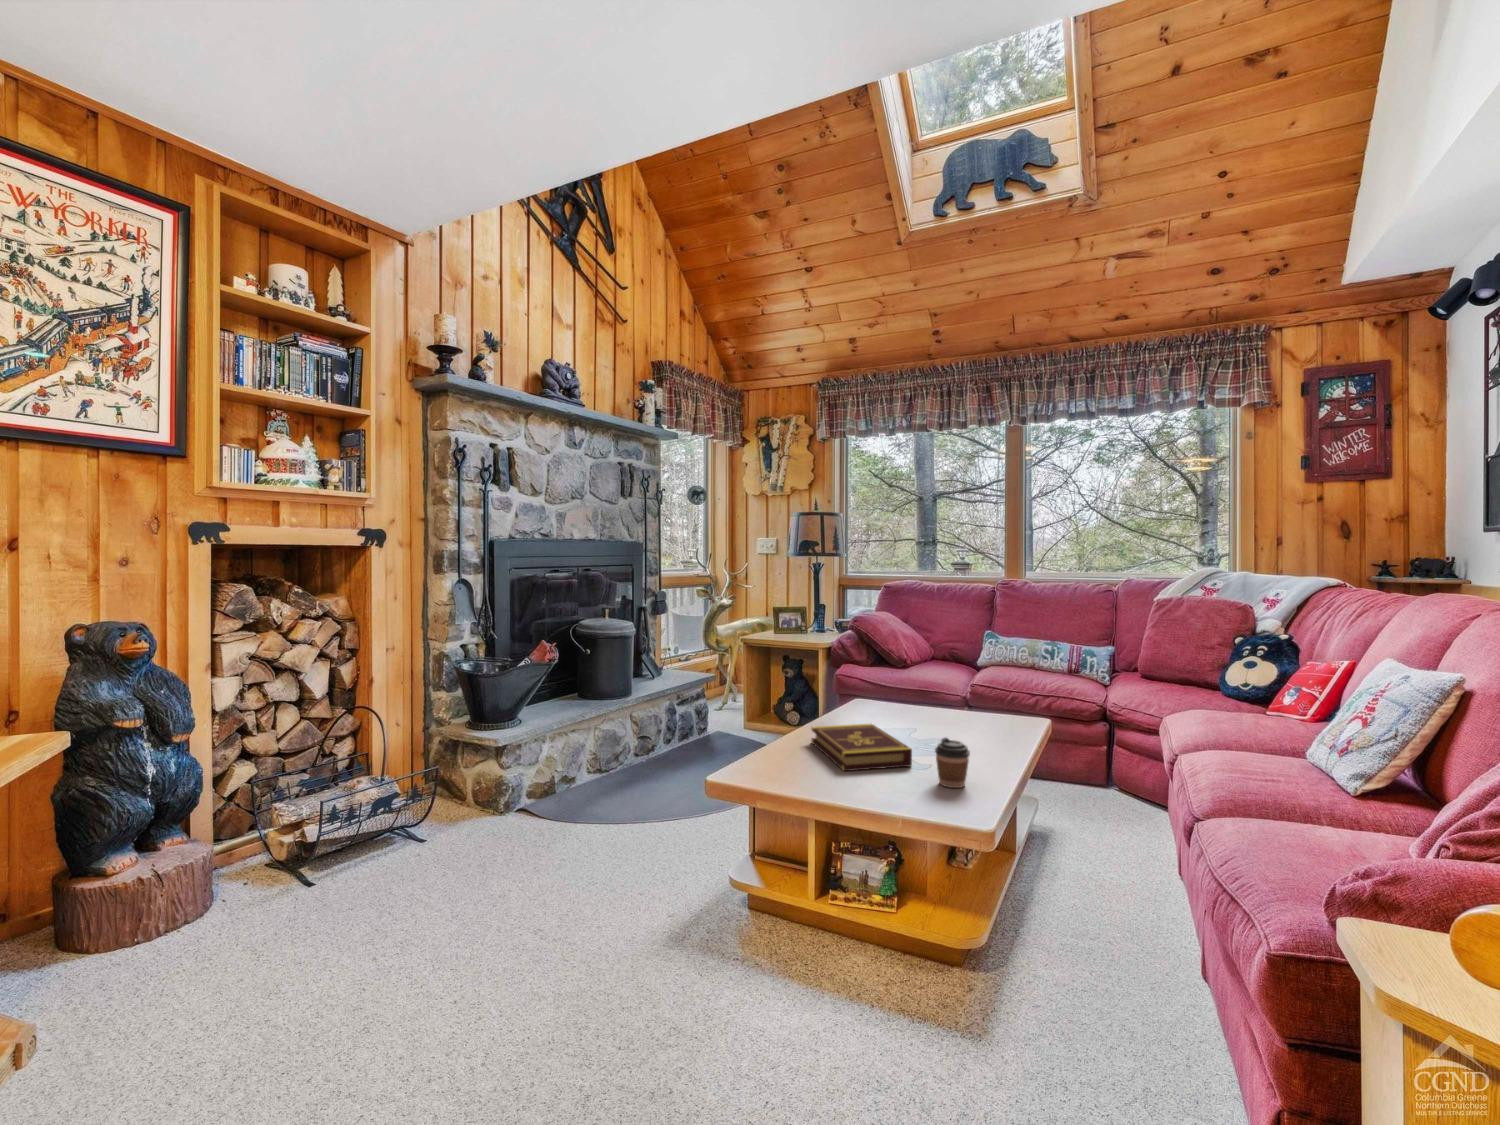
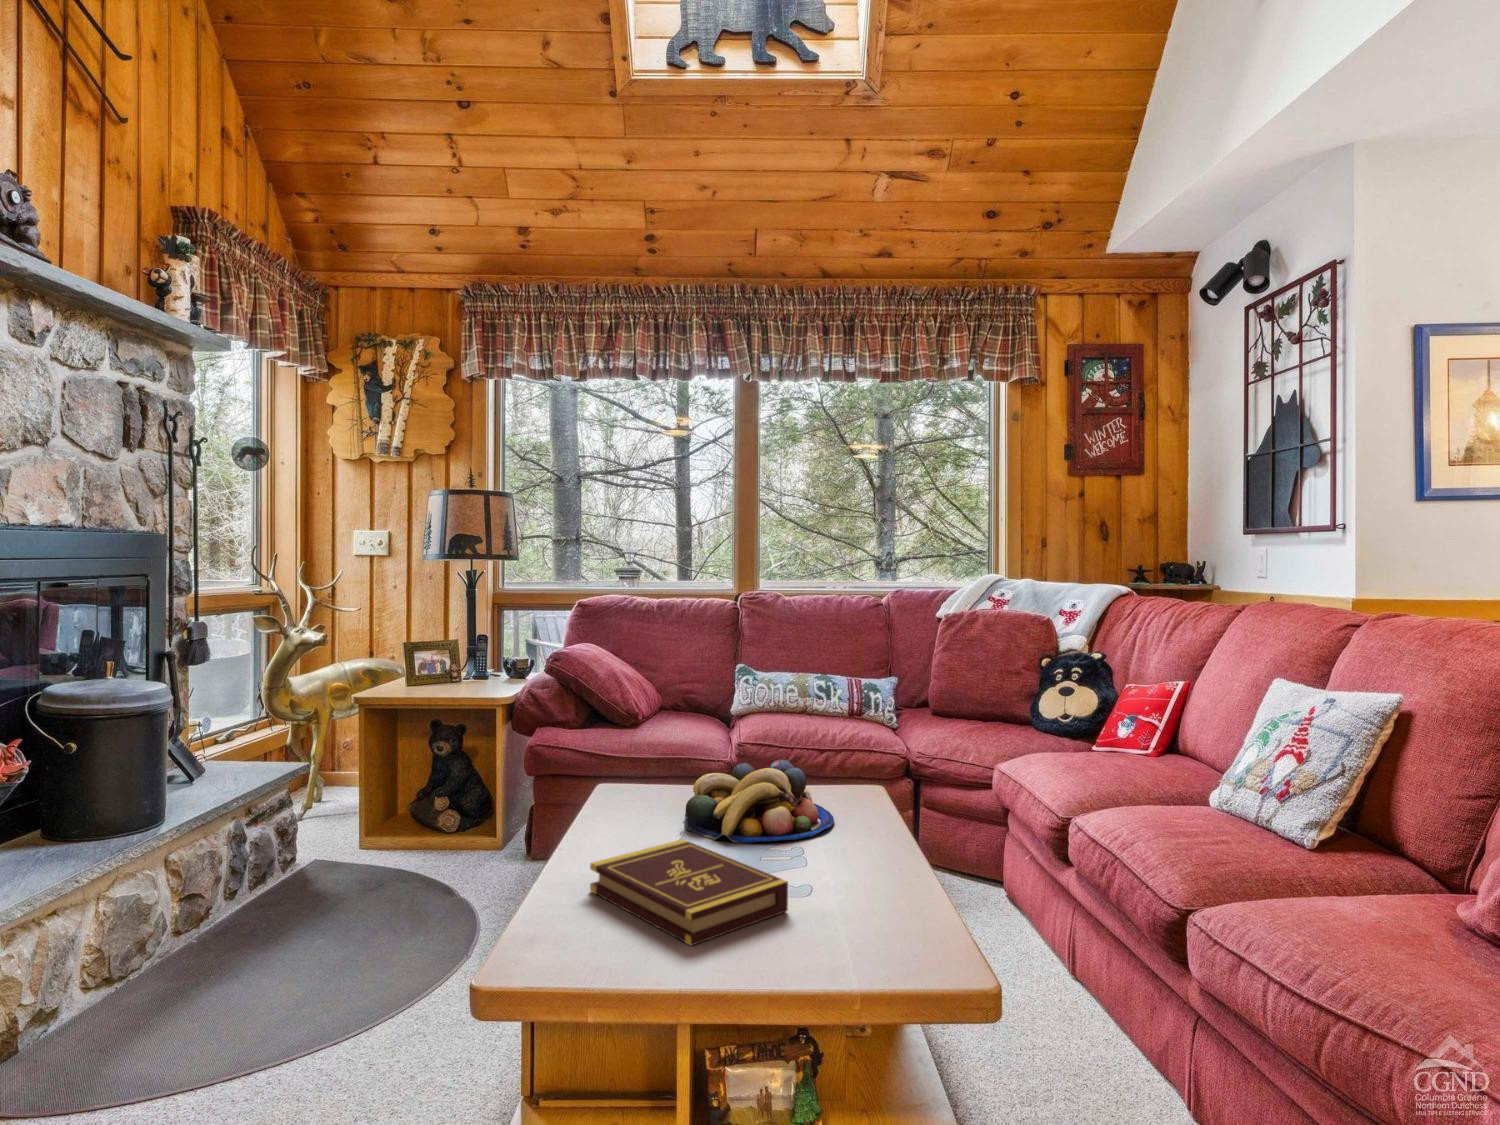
fruit bowl: none [889,689,991,736] -> present [684,759,834,843]
coffee cup: present [935,738,970,788] -> none [846,858,903,944]

